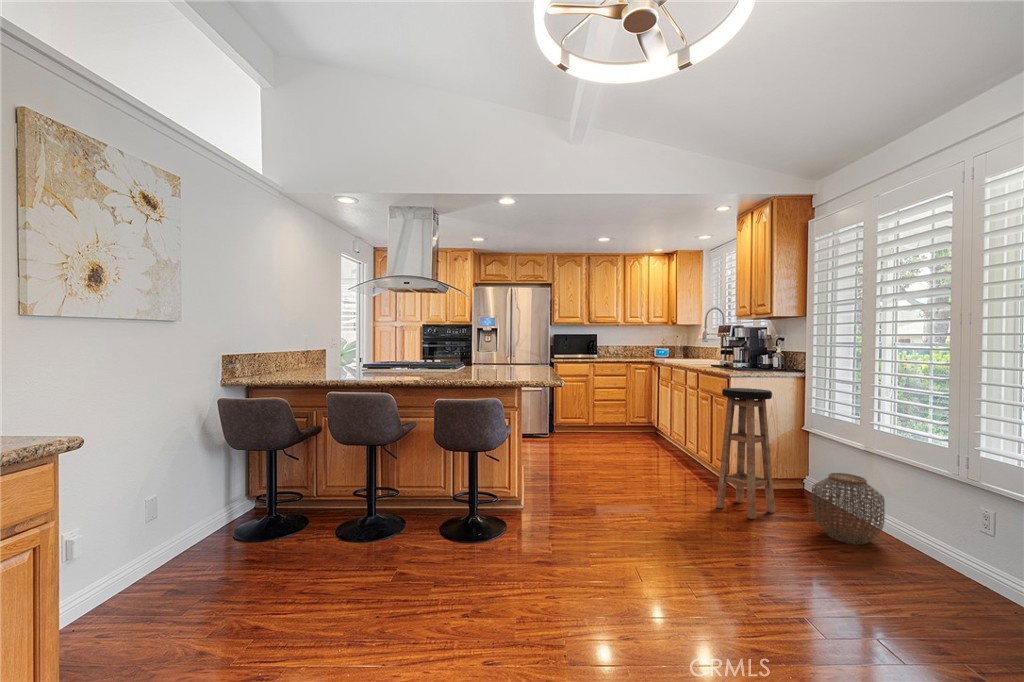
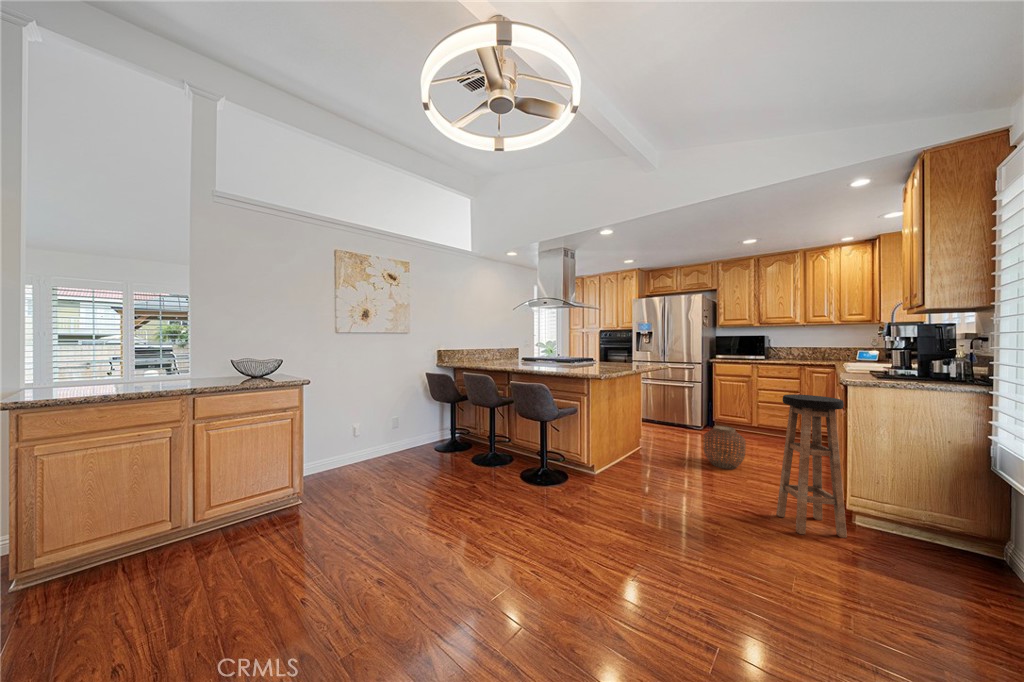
woven basket: present [812,473,885,544] -> present [703,426,746,469]

